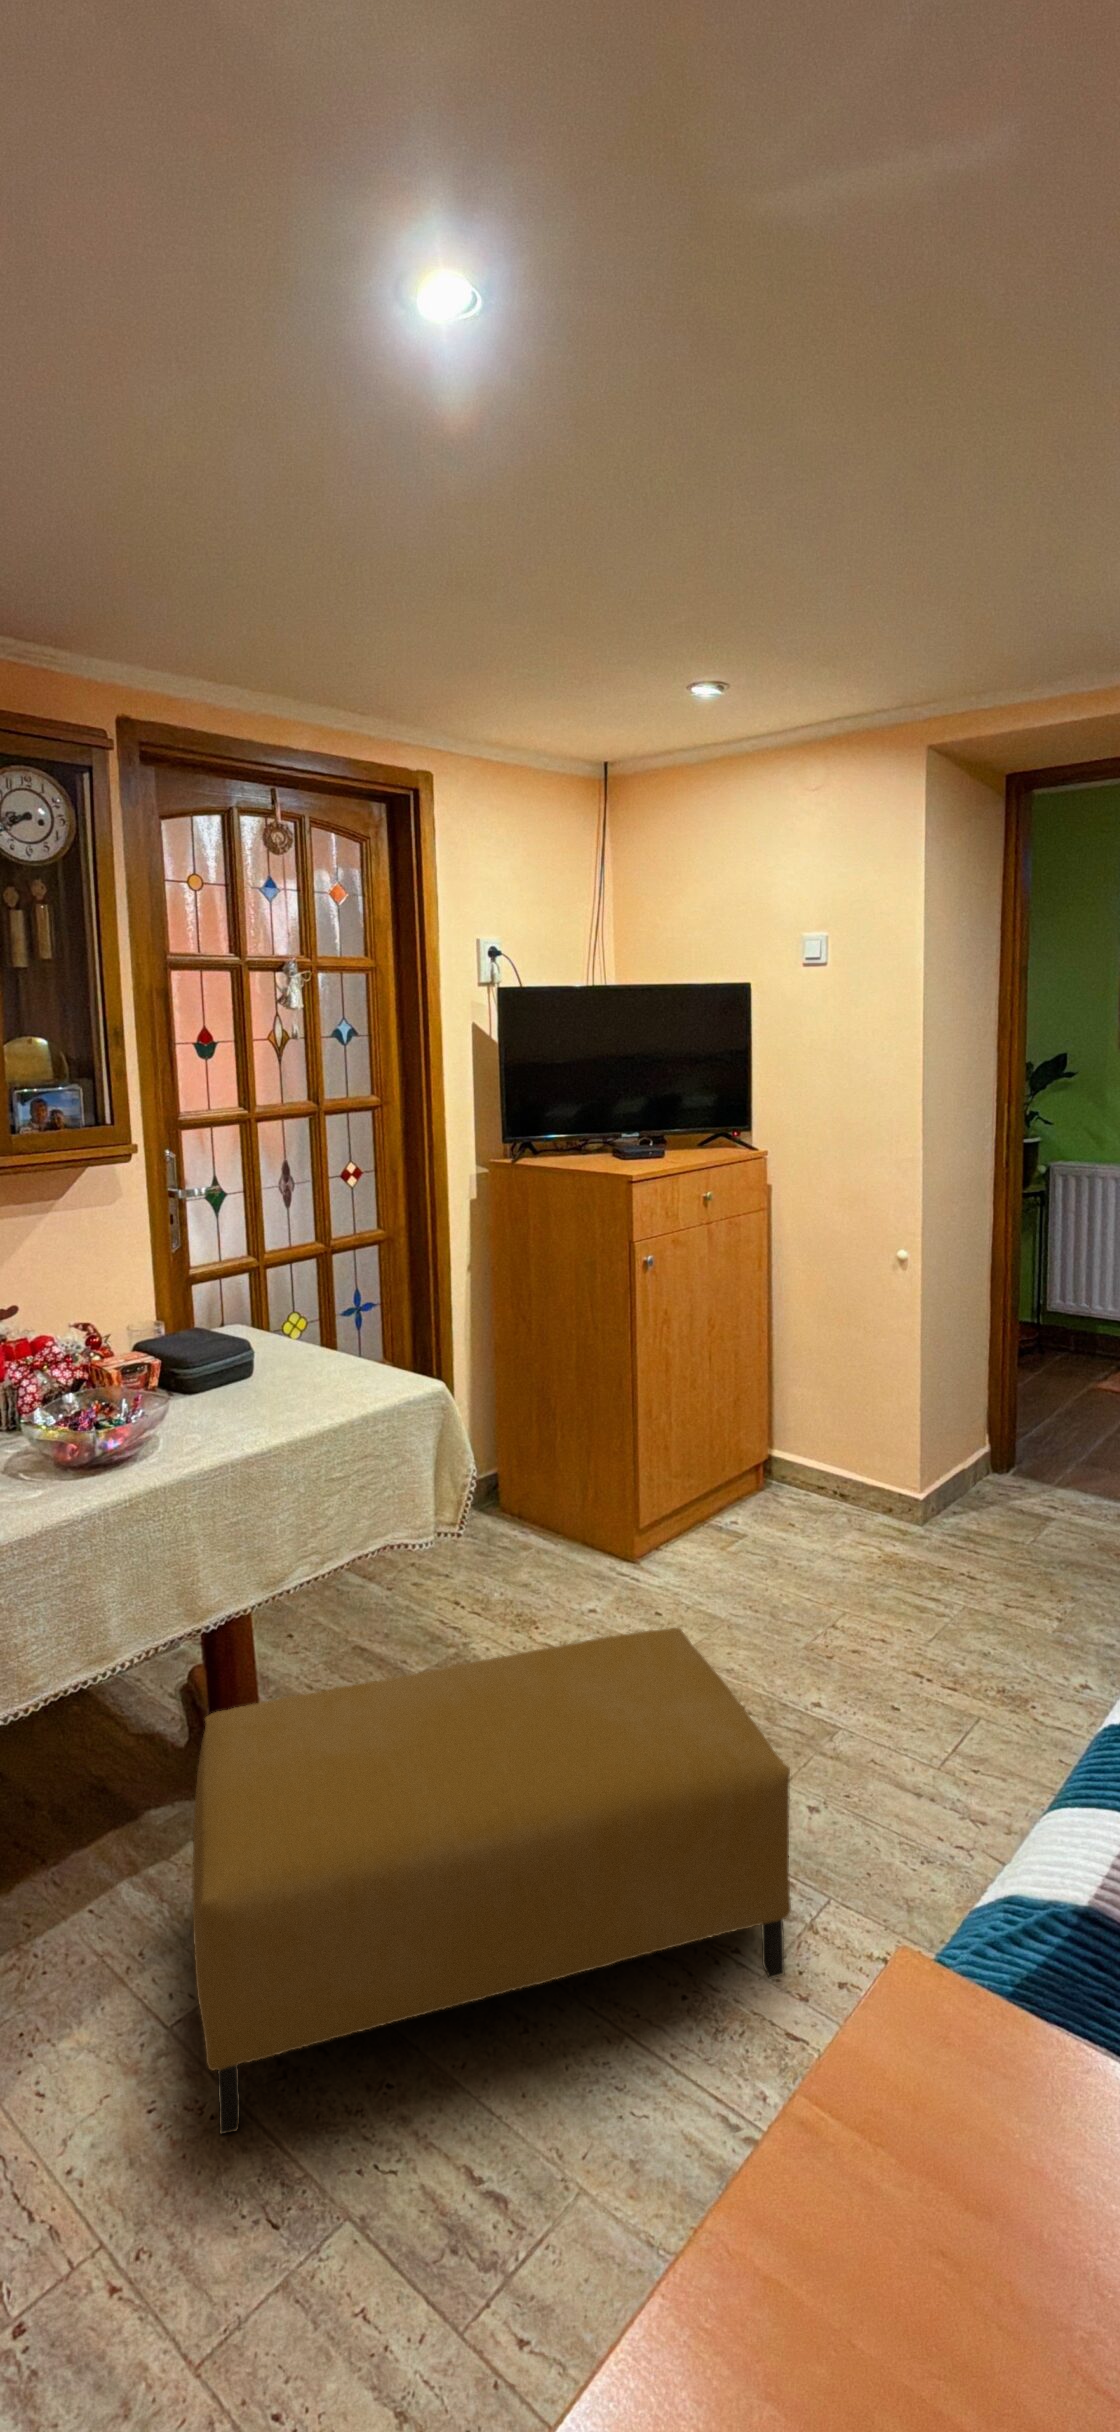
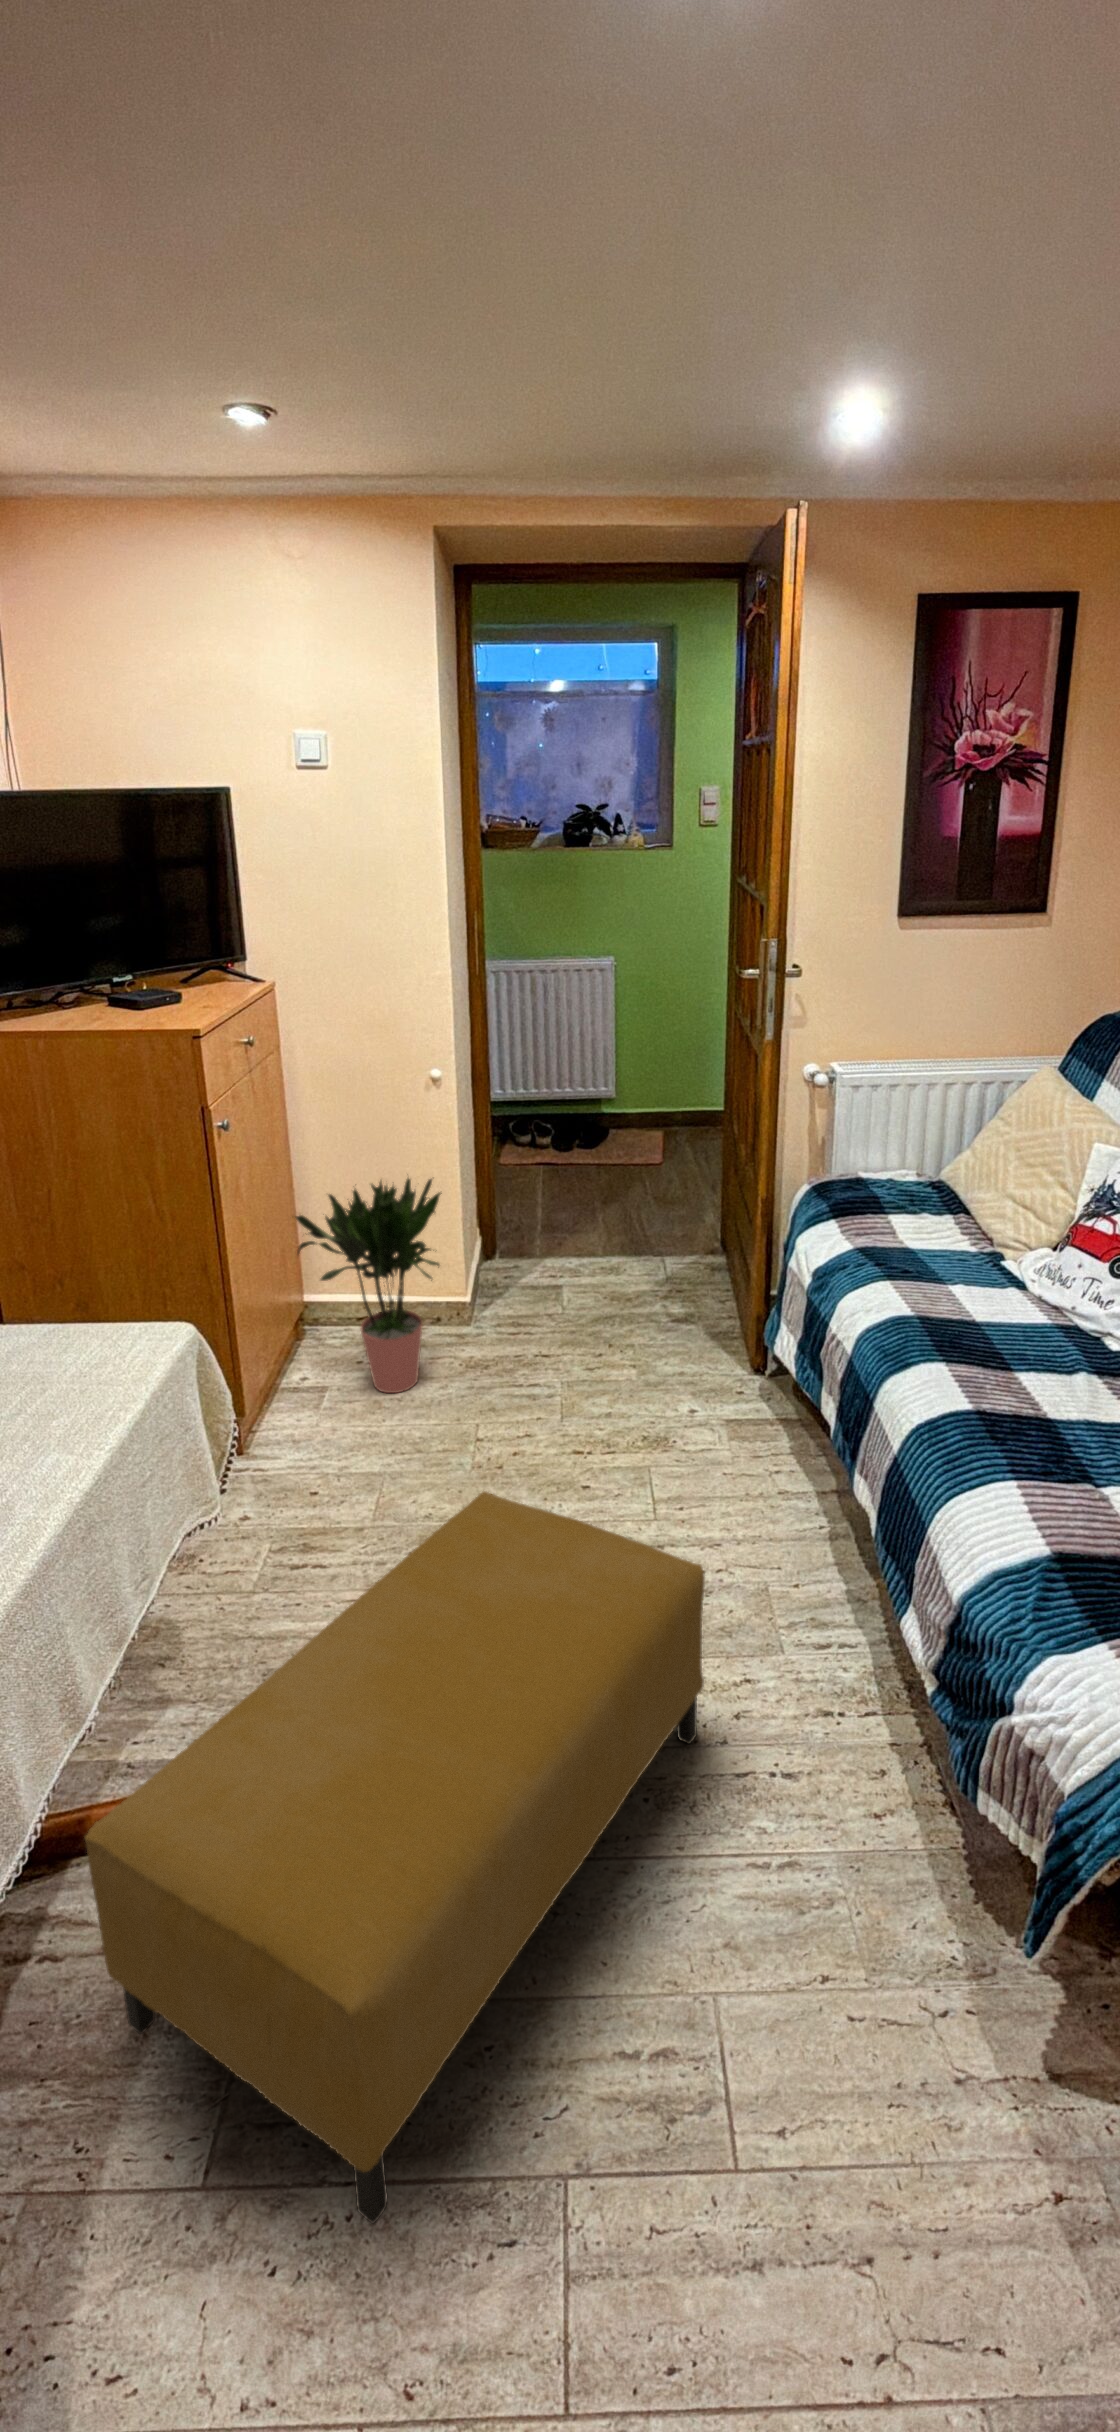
potted plant: none [725,1326,890,1562] -> present [296,1178,442,1393]

